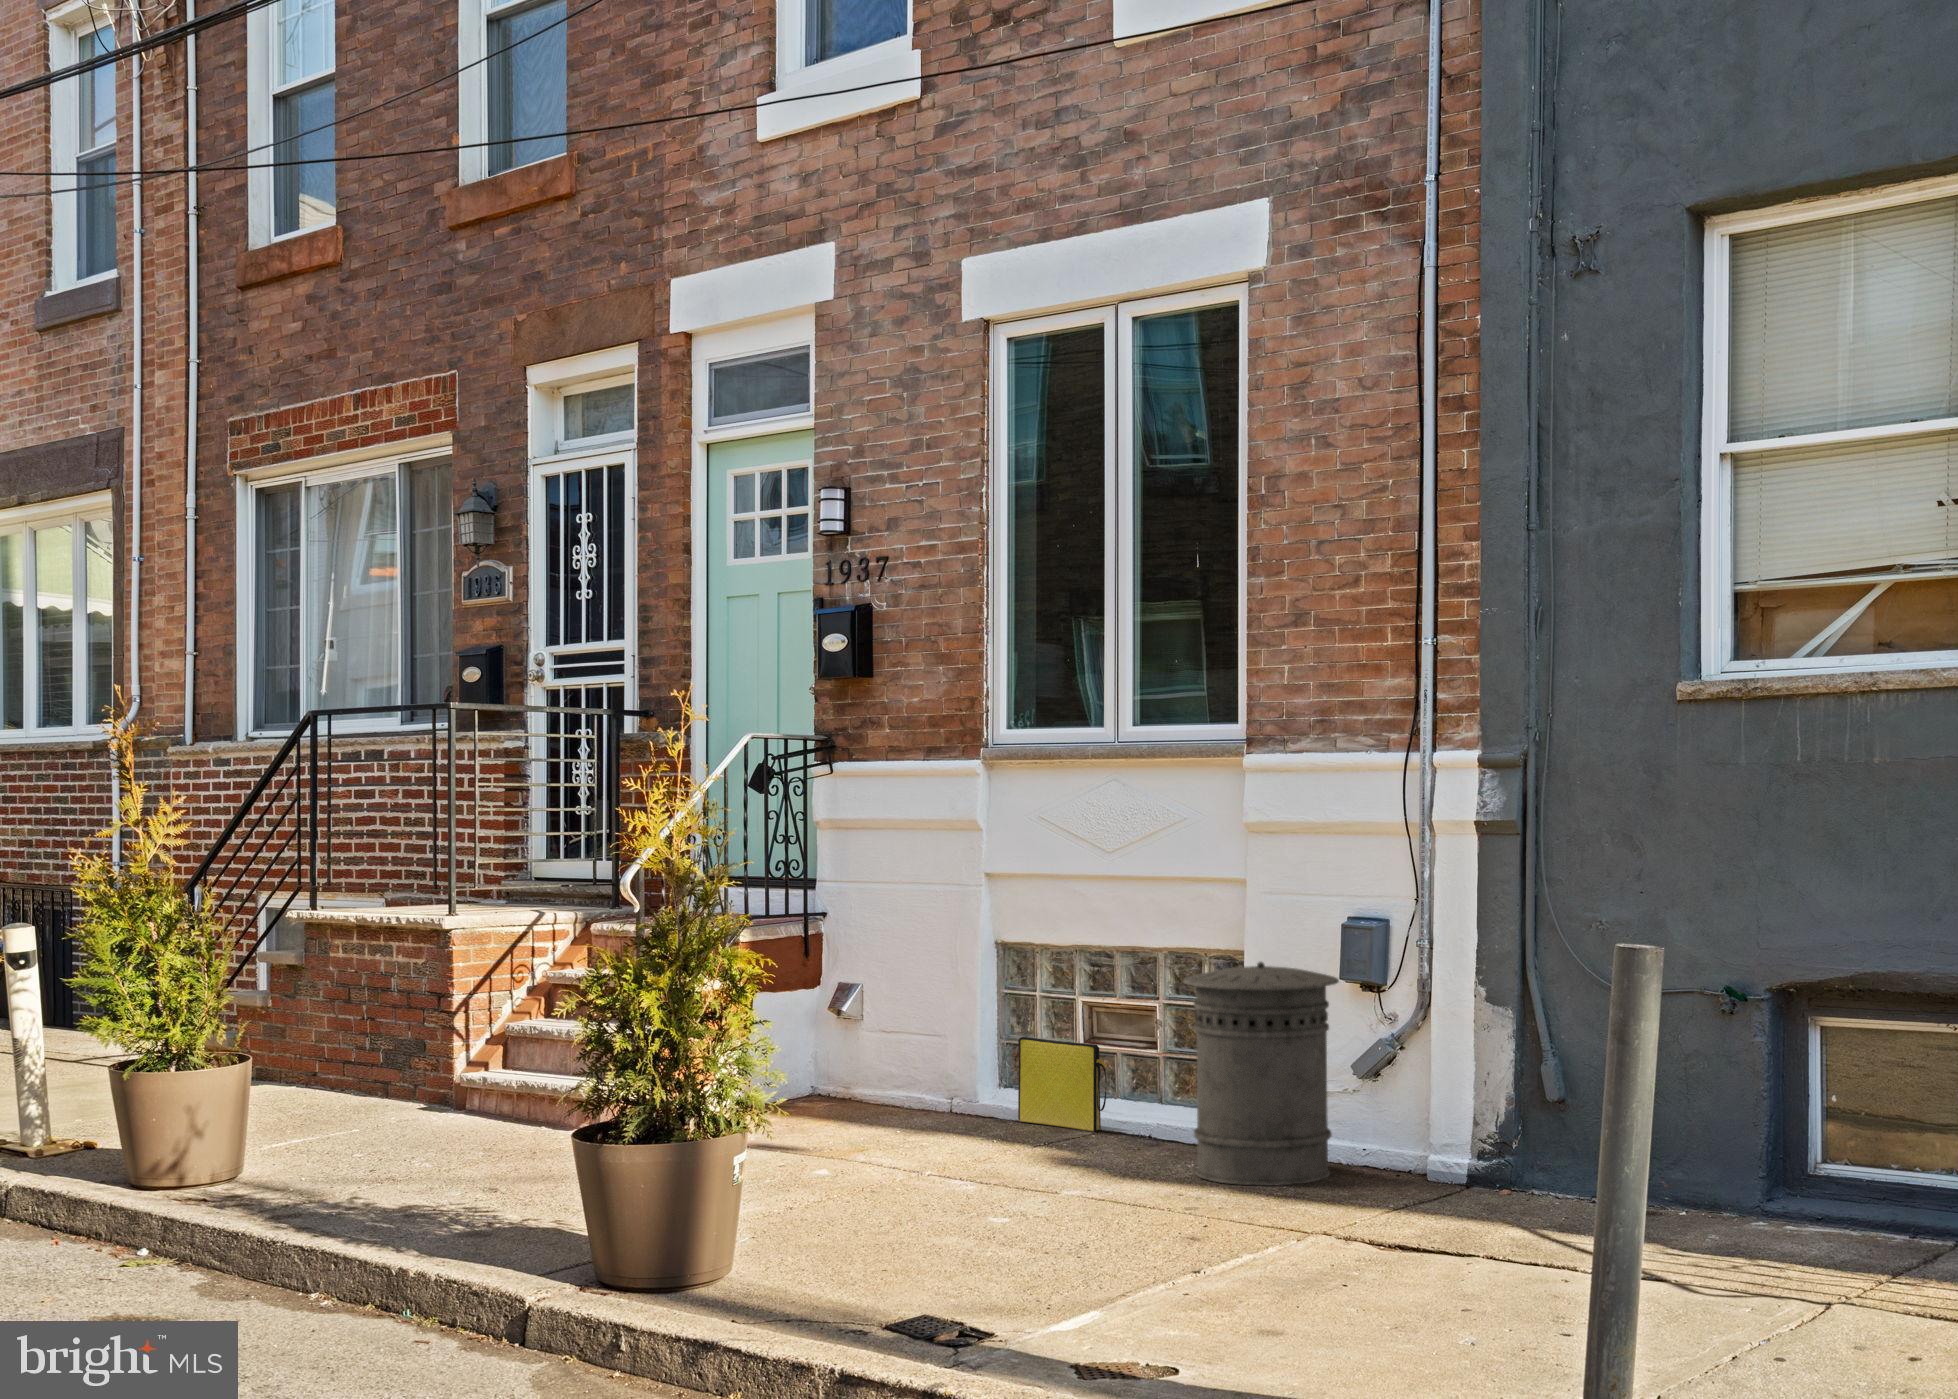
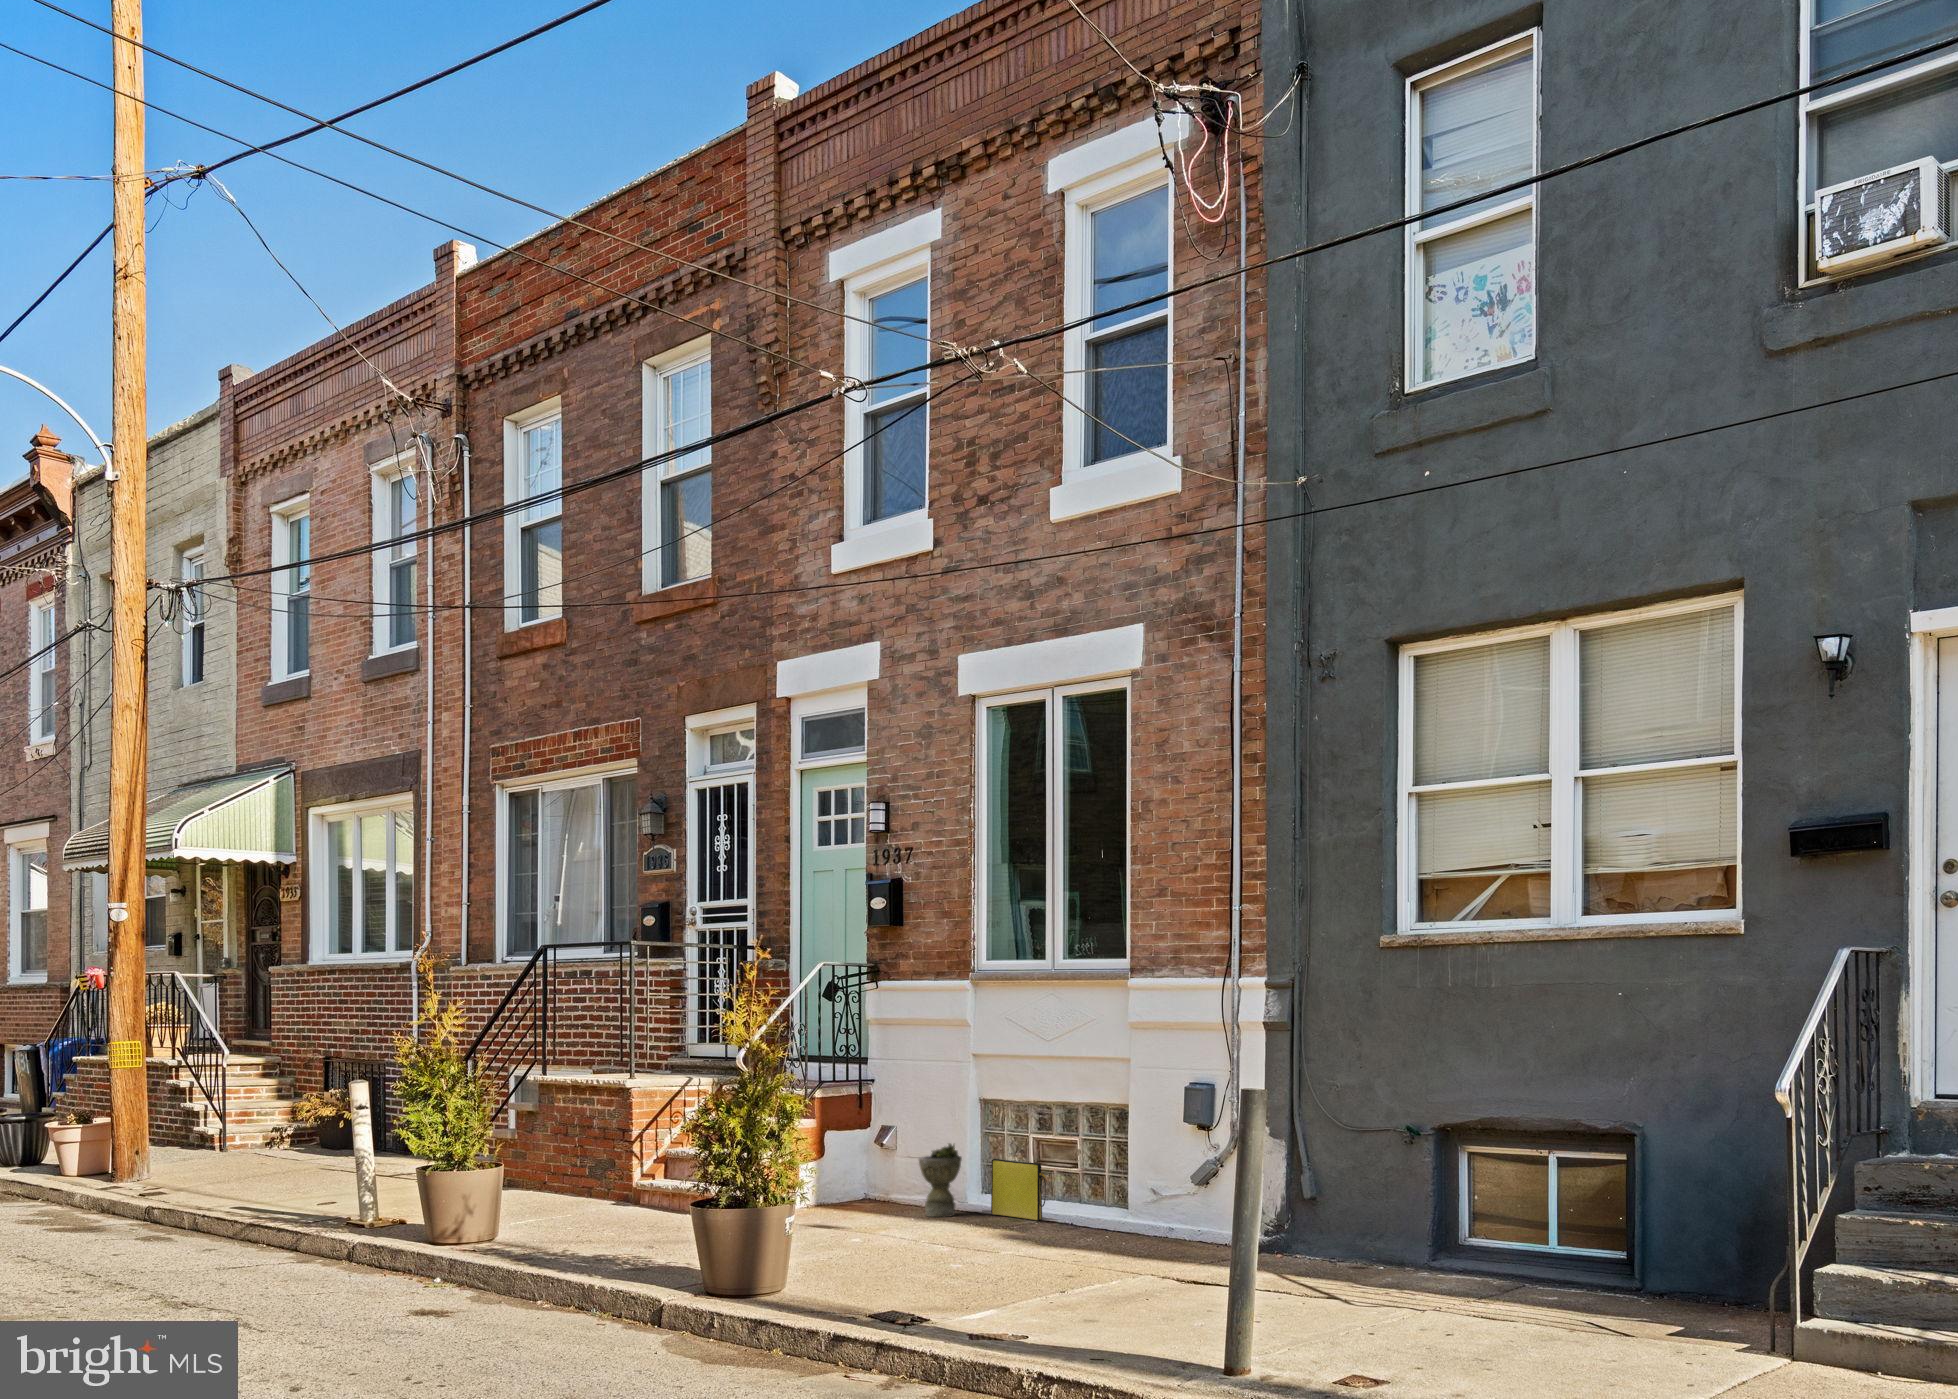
trash can: present [1183,961,1339,1186] -> none [1084,1108,1181,1250]
planter: none [904,1013,972,1127] -> present [919,1143,962,1217]

